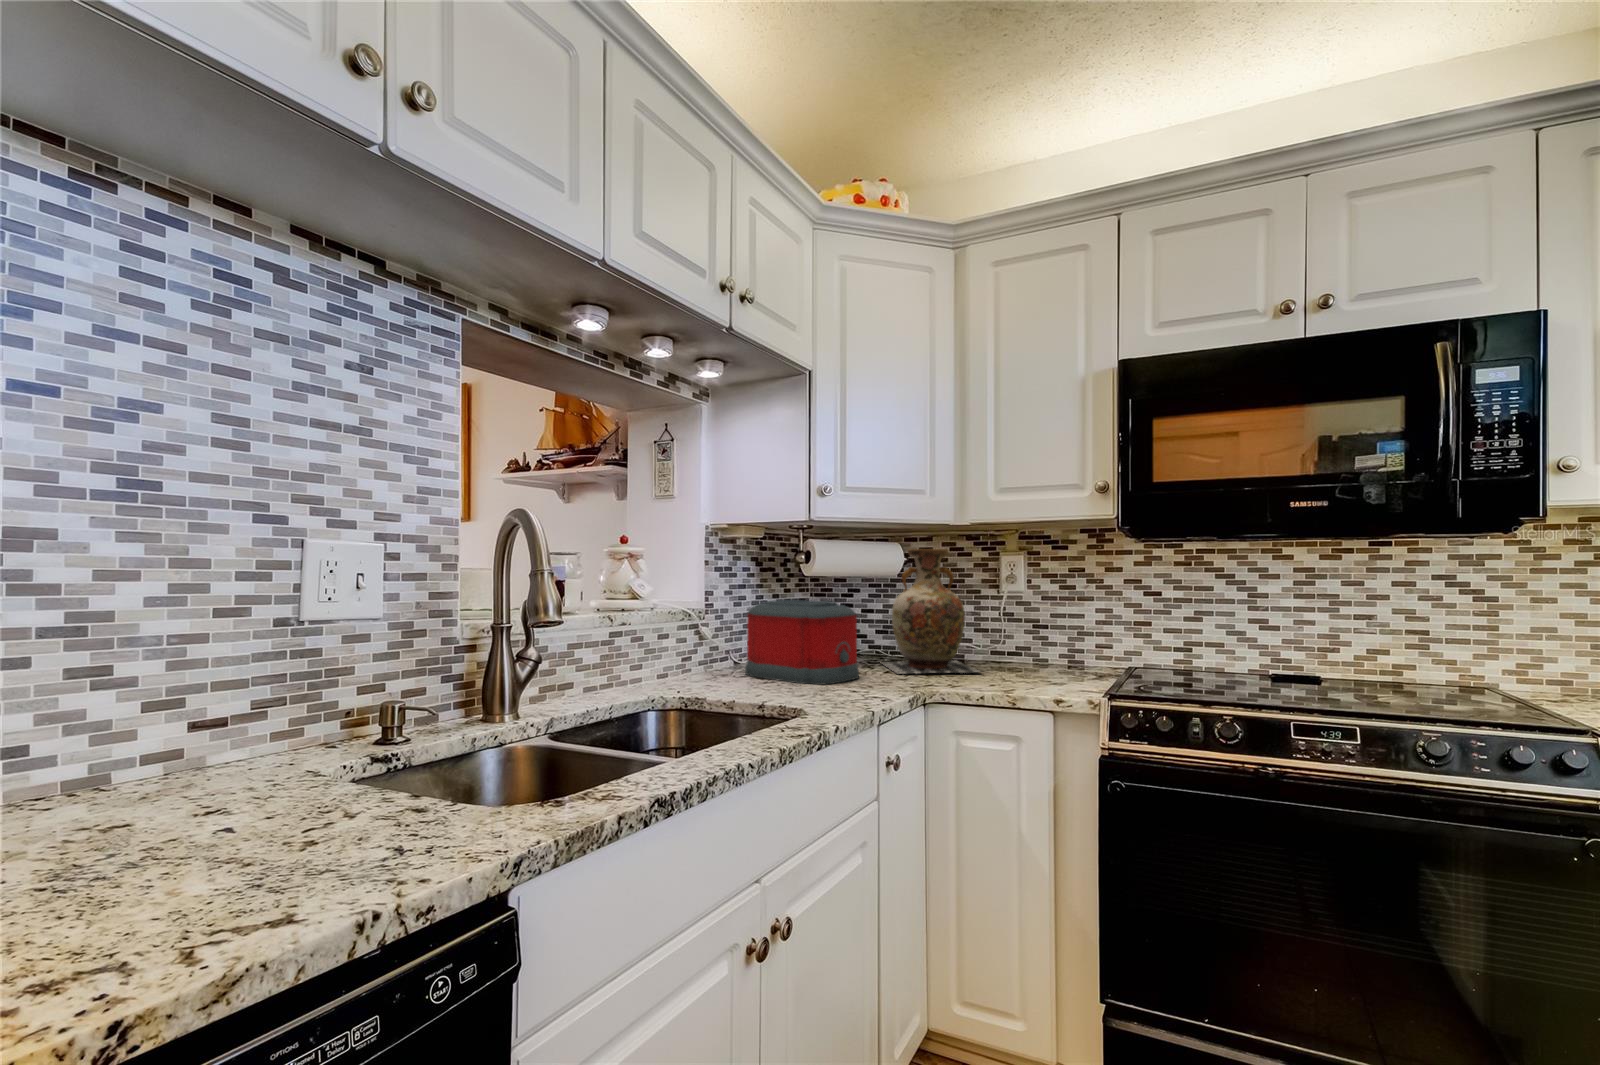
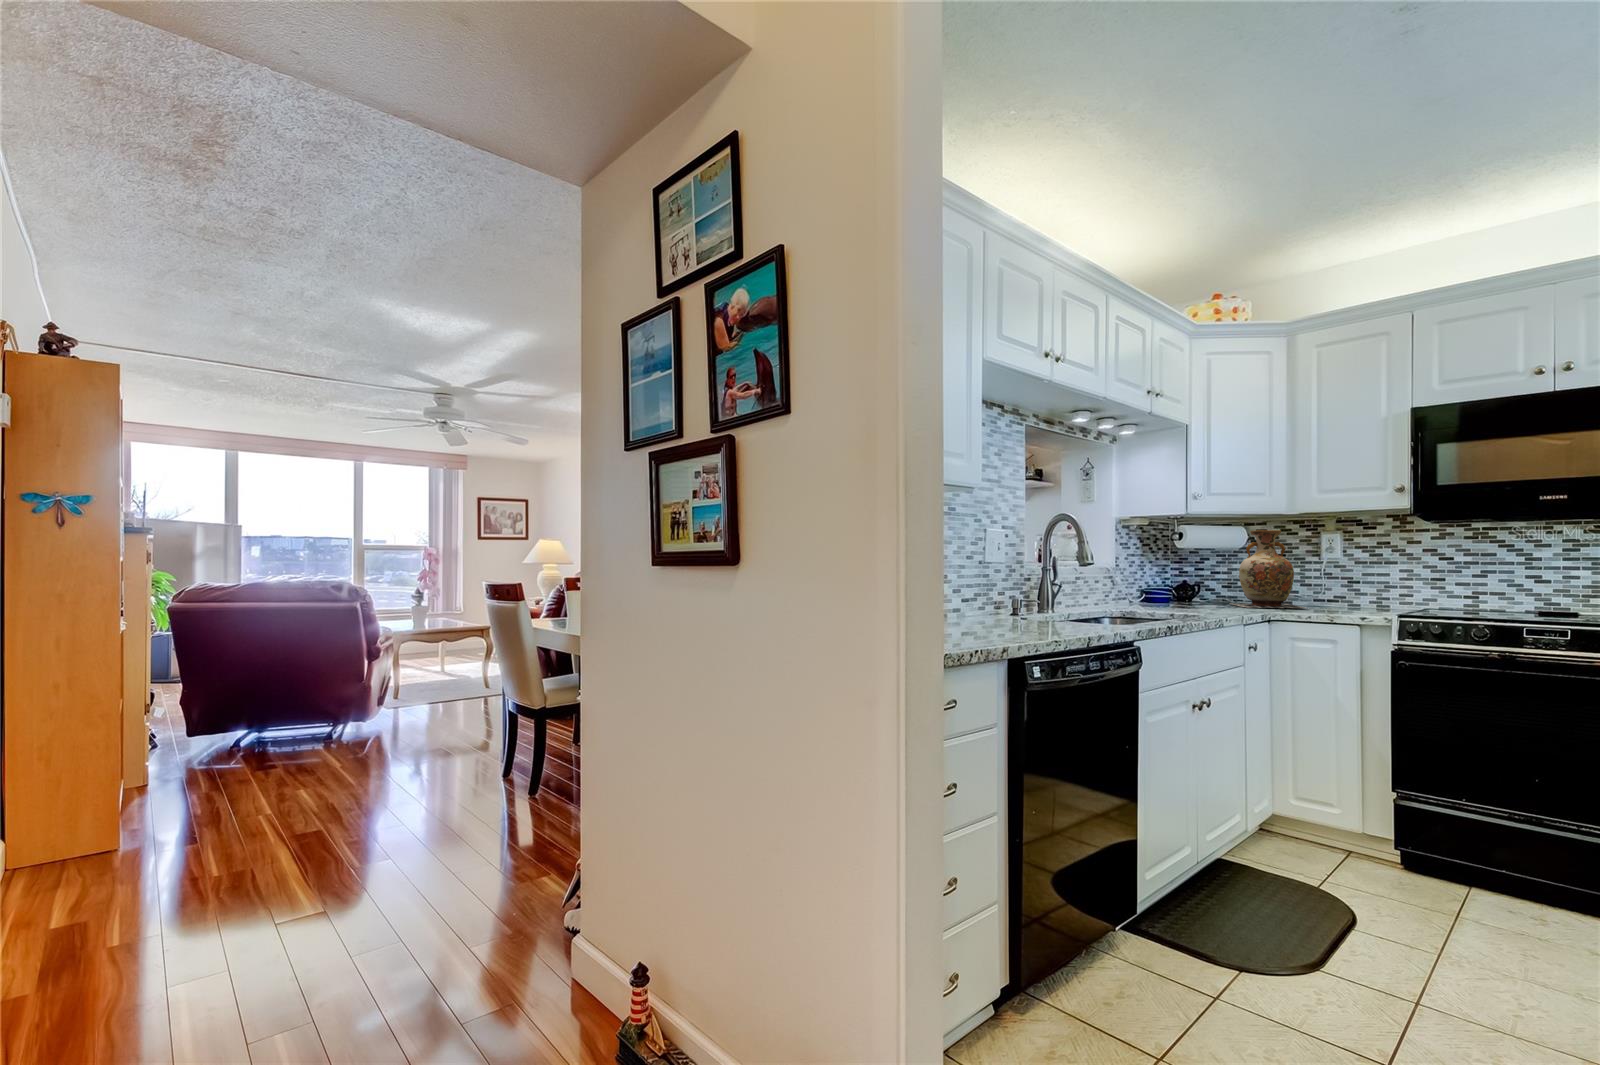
toaster: present [745,600,859,685] -> none [1143,562,1221,609]

